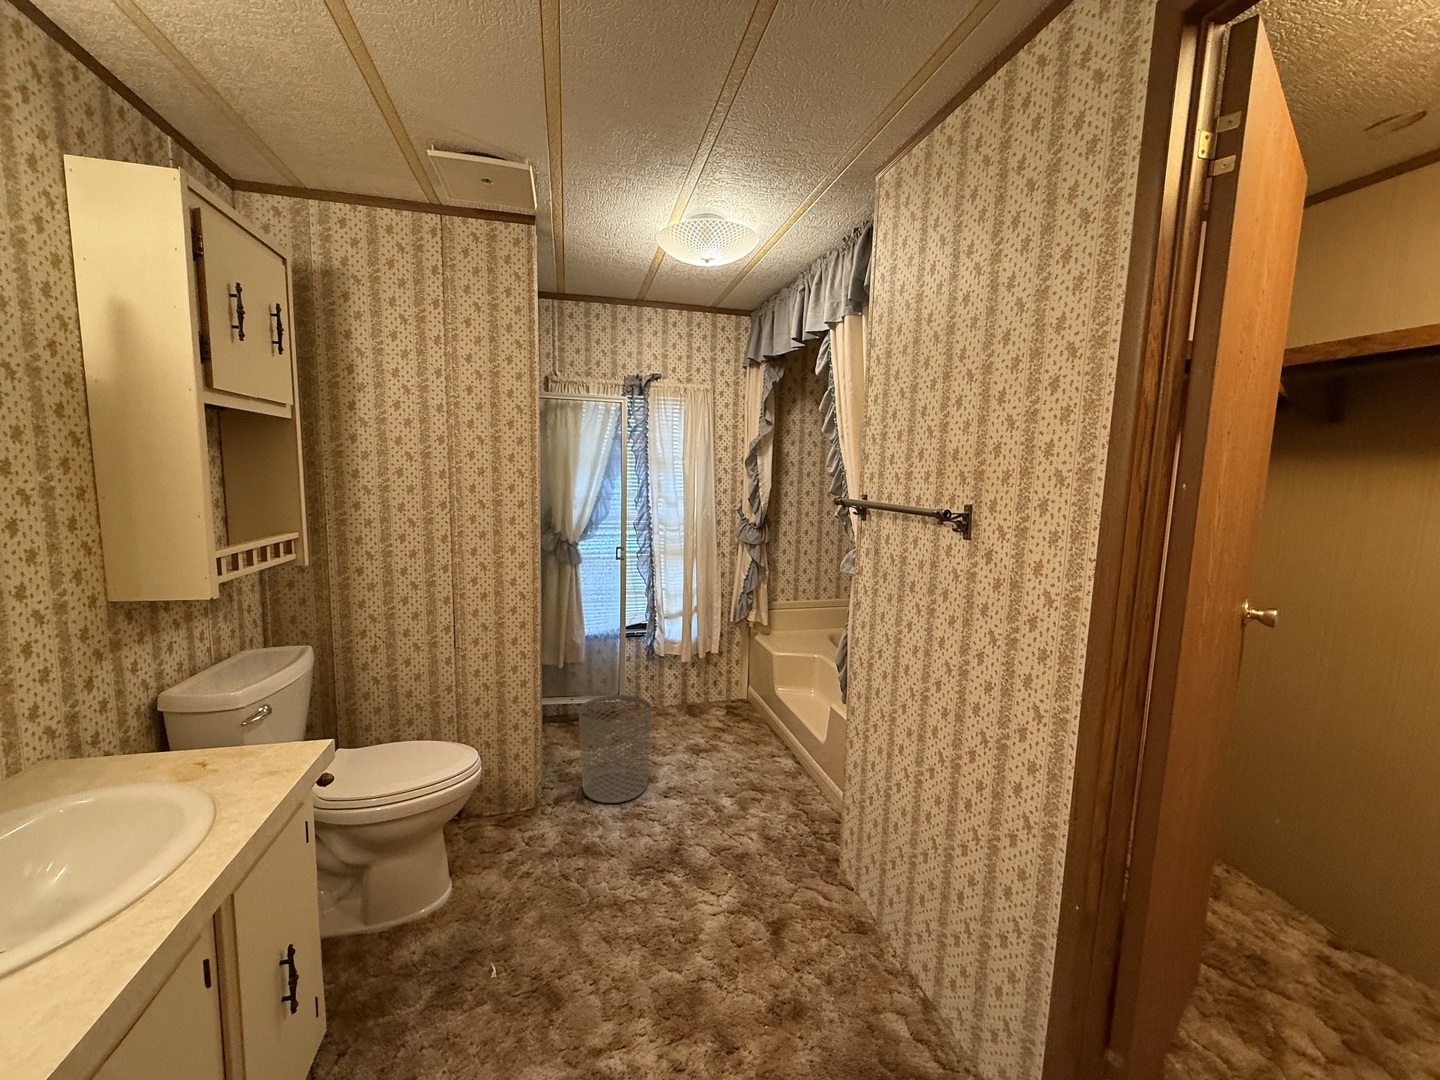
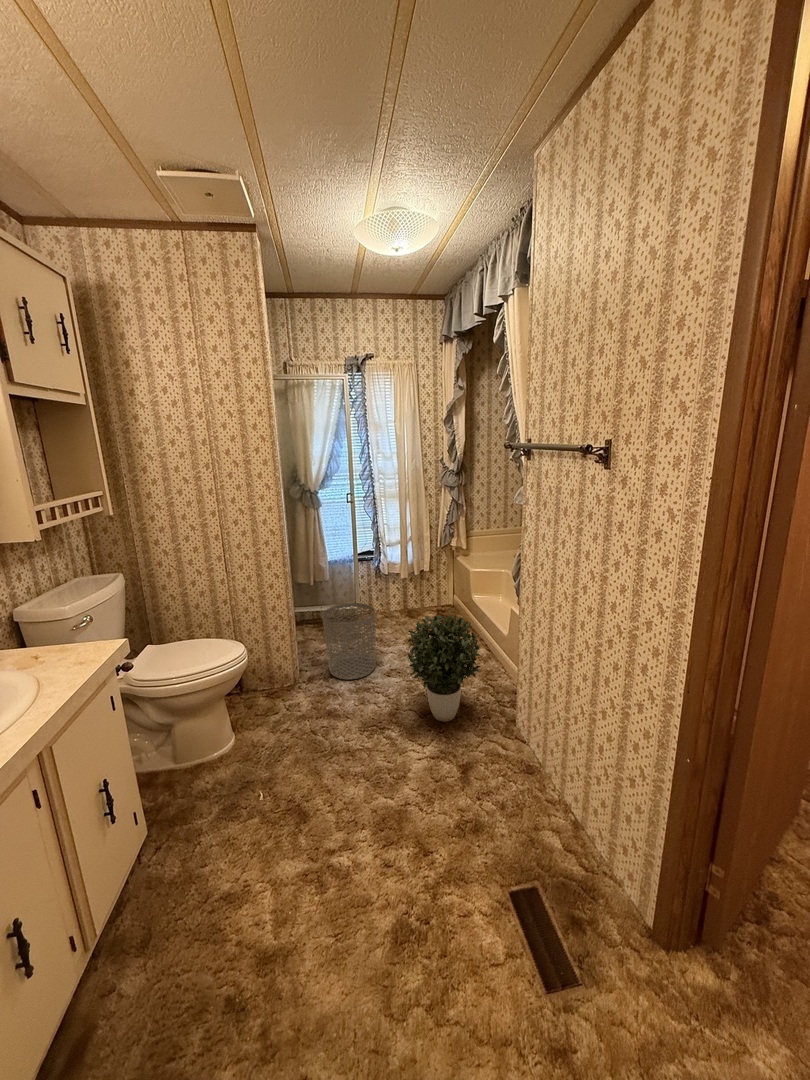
potted plant: none [699,714,799,863] -> present [408,615,481,722]

